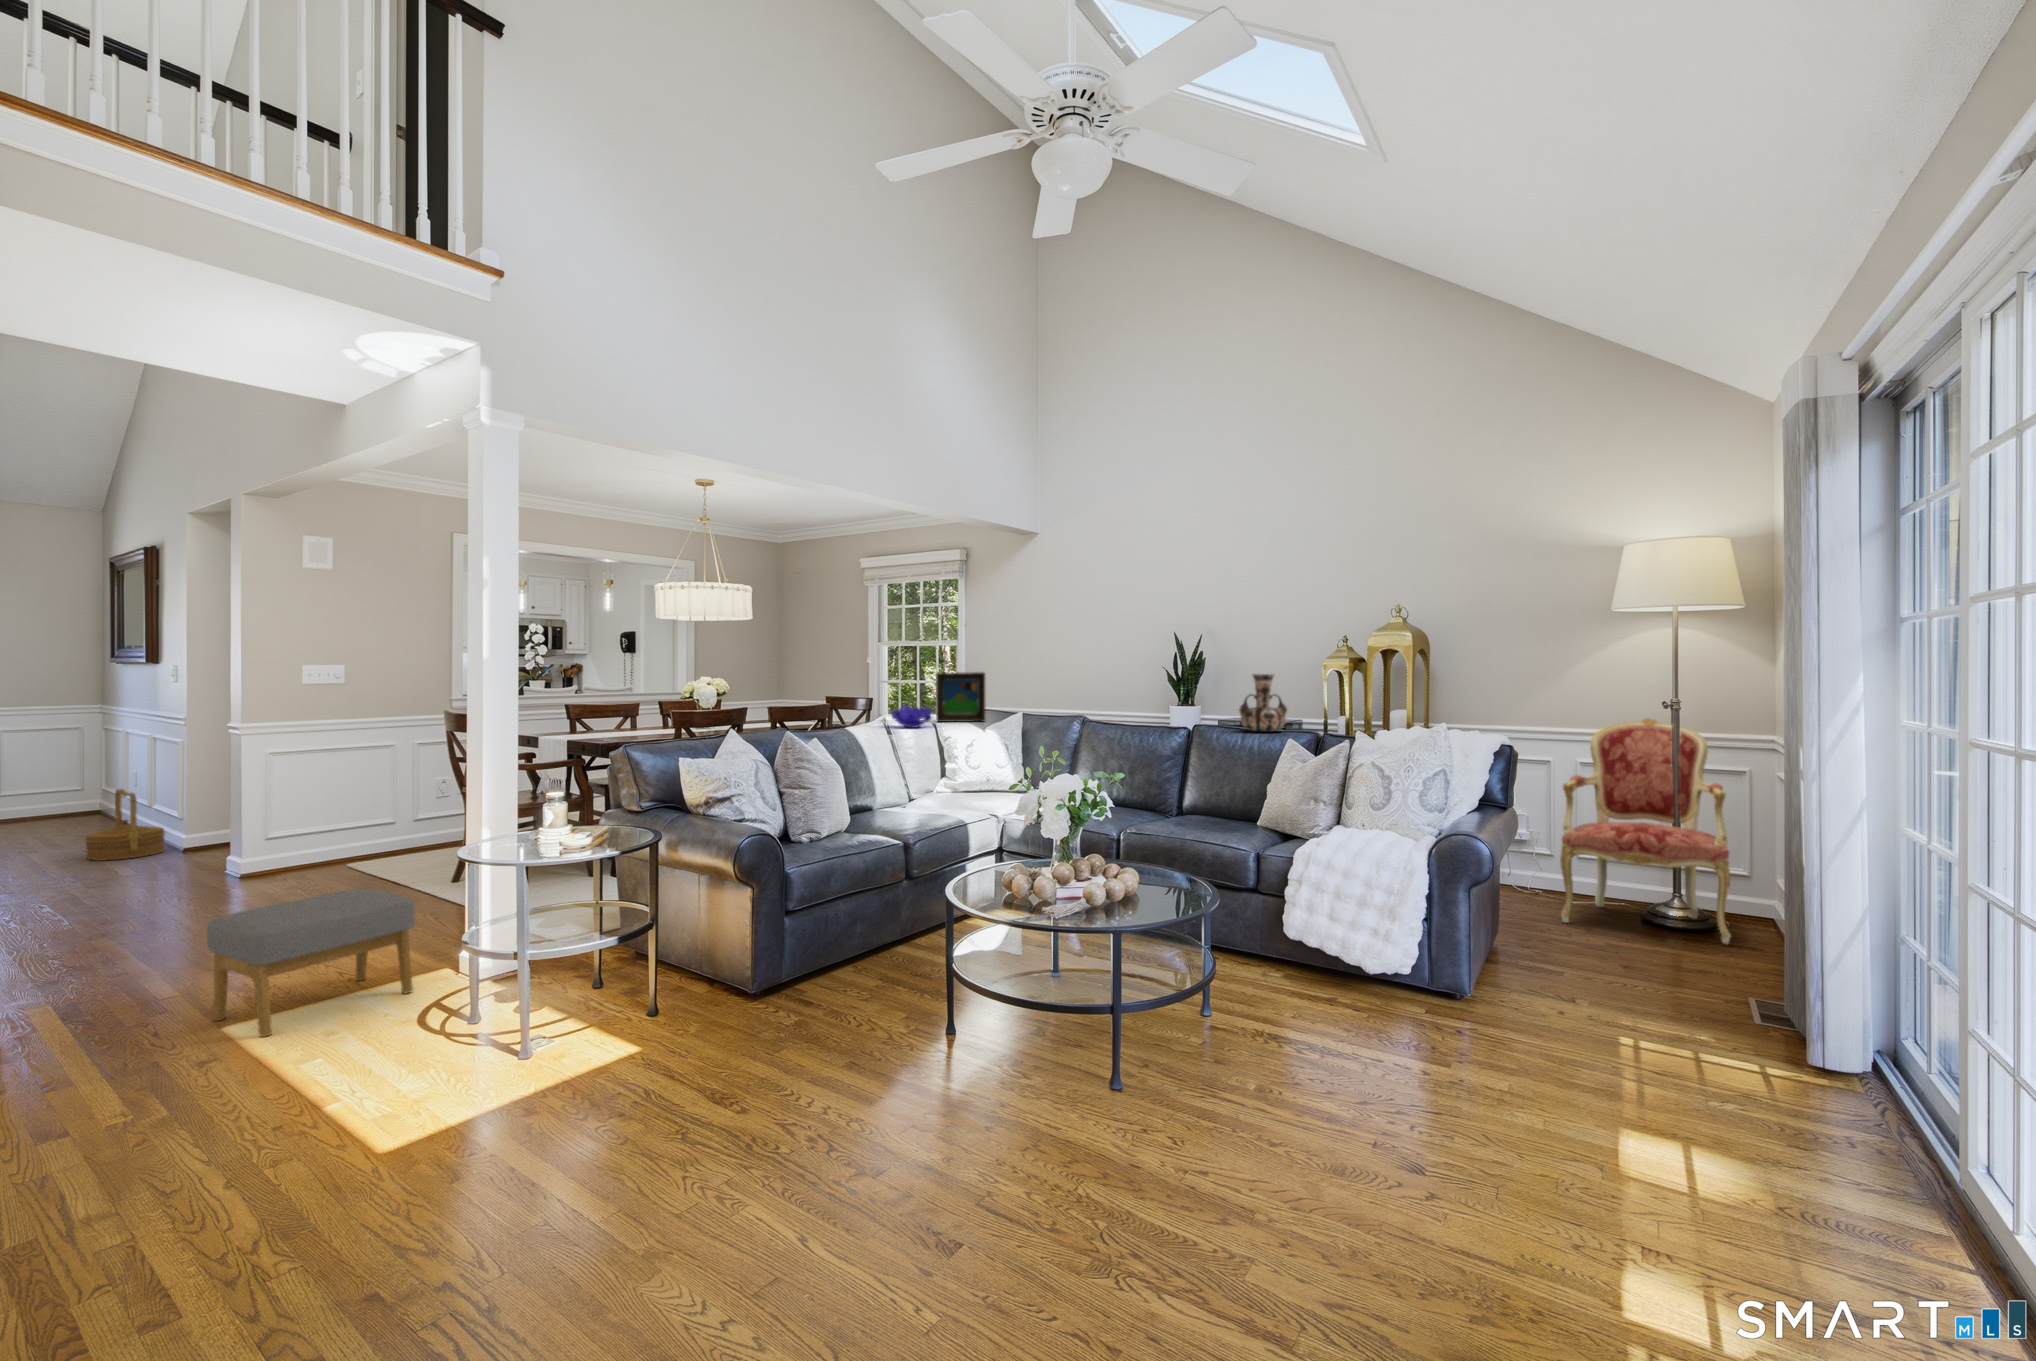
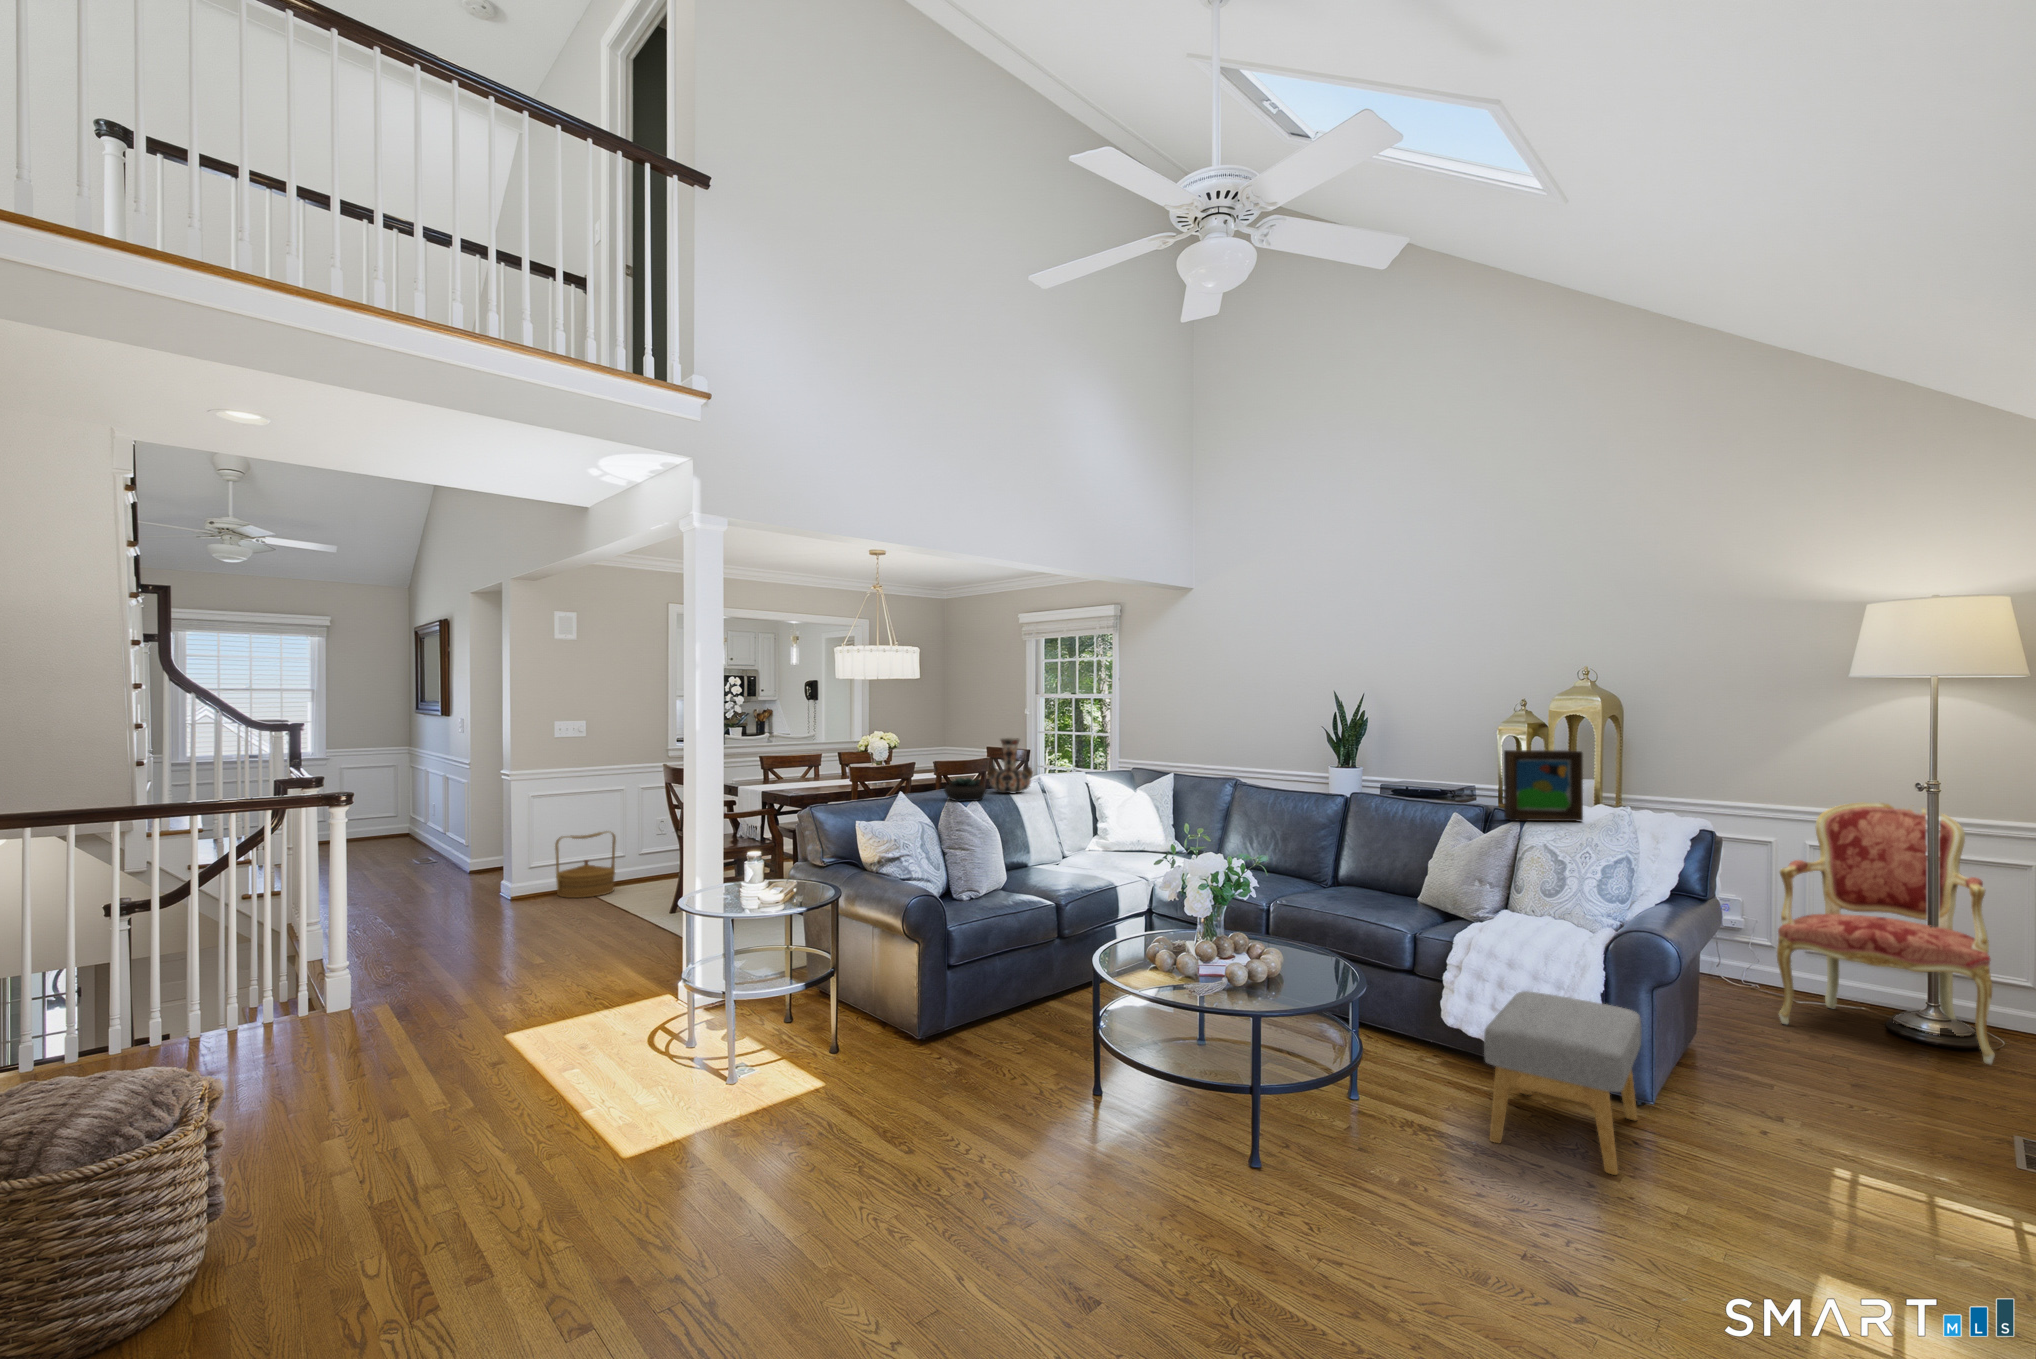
picture frame: present [936,672,986,722] -> present [1504,750,1583,821]
decorative vase: present [1239,674,1287,732] -> present [988,738,1033,793]
decorative bowl: present [892,706,932,728] -> none [1055,763,1094,787]
succulent plant: none [773,716,821,742] -> present [944,778,987,801]
woven basket: present [85,789,165,861] -> present [555,831,616,898]
footstool: present [207,889,415,1037] -> present [1484,991,1641,1175]

